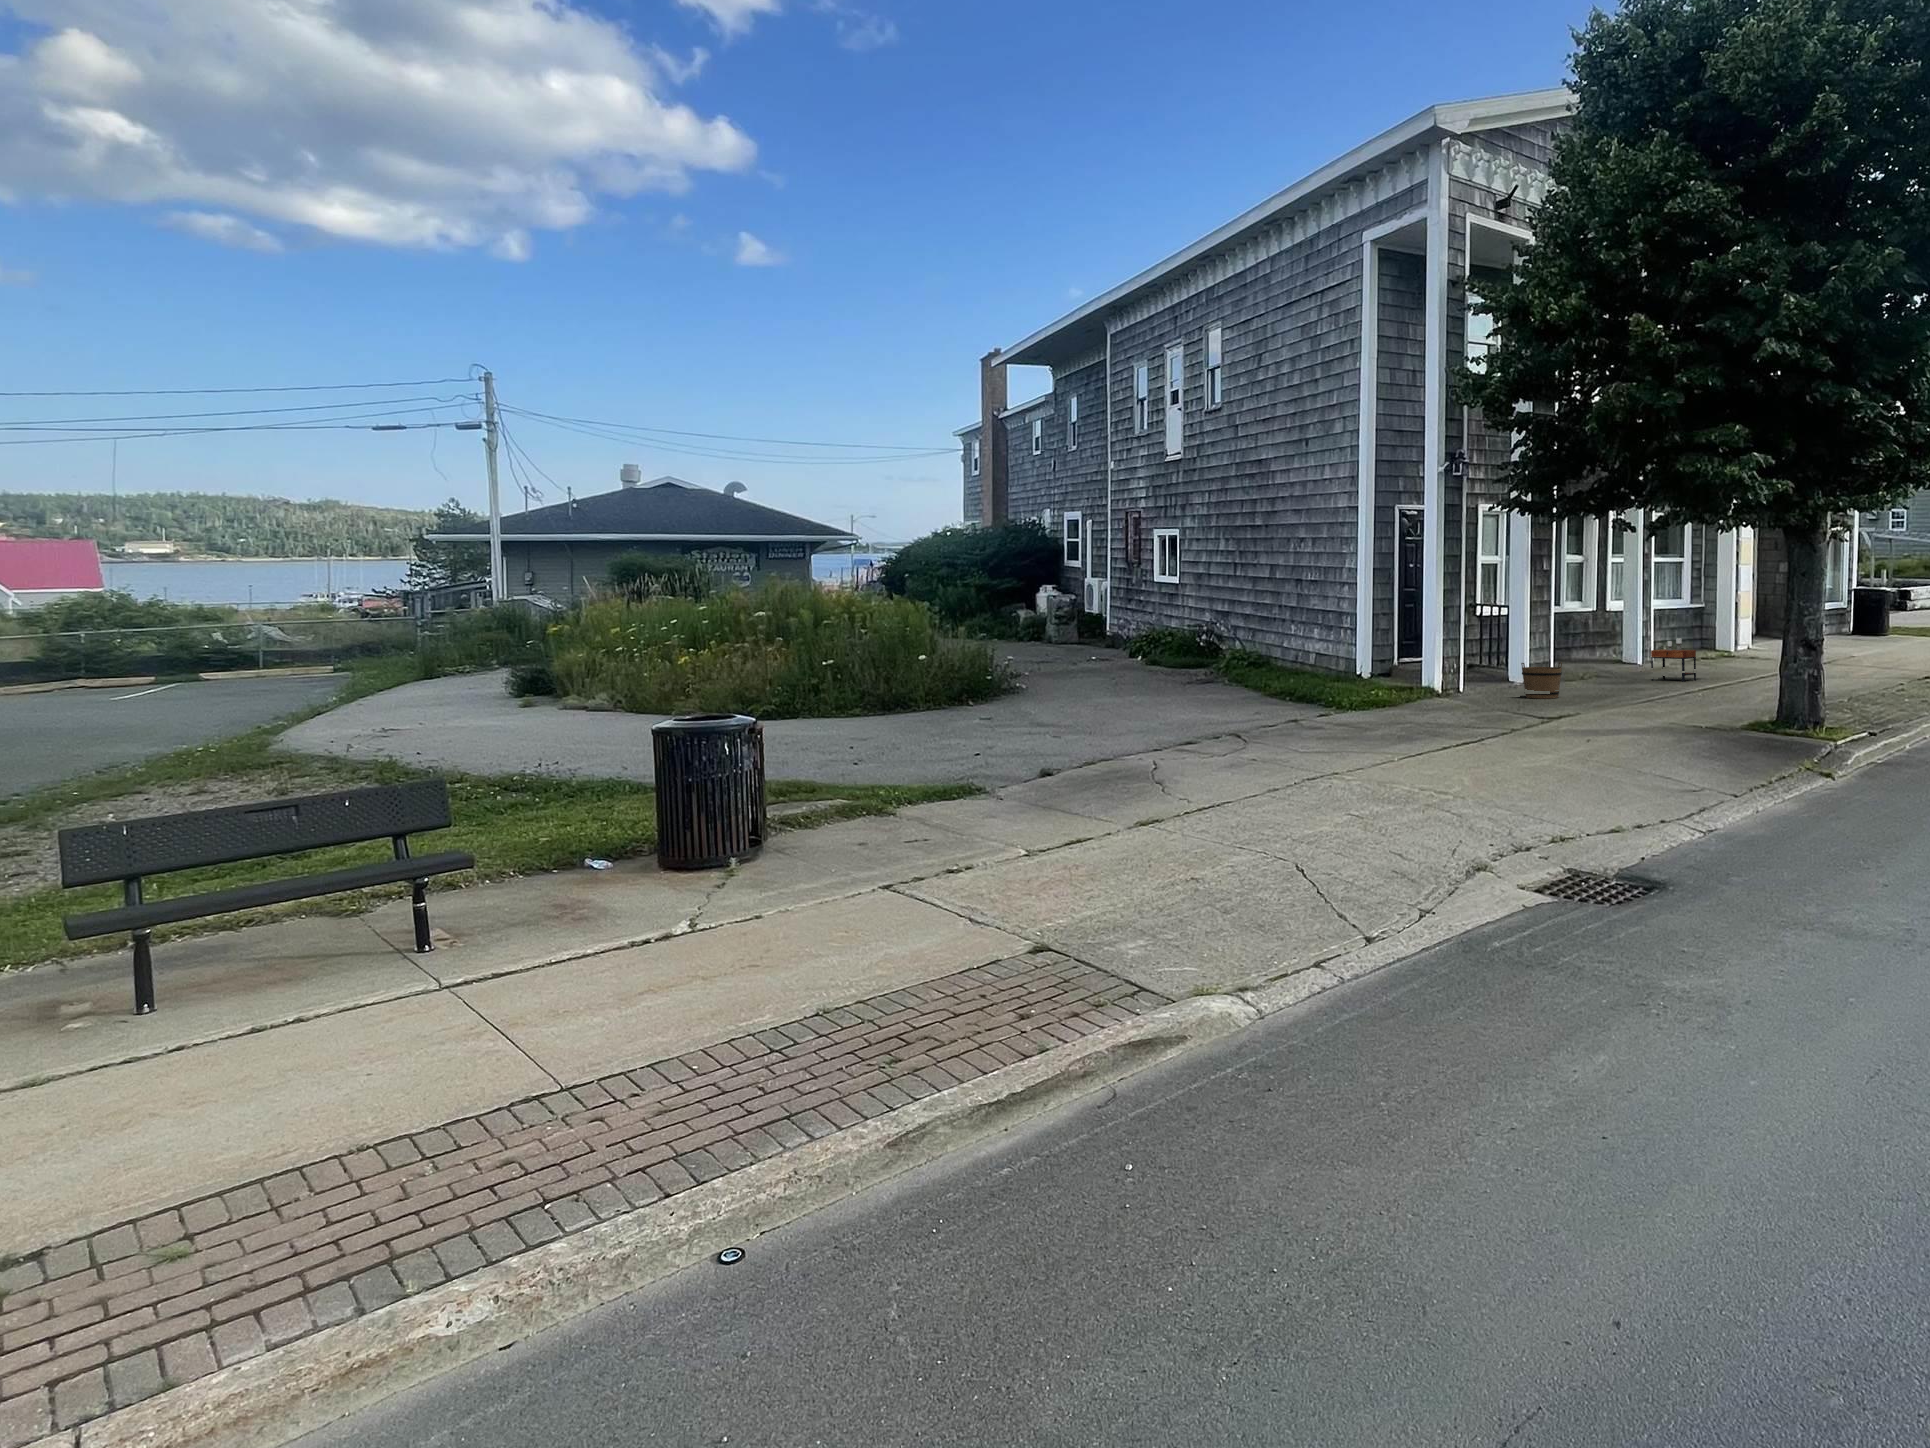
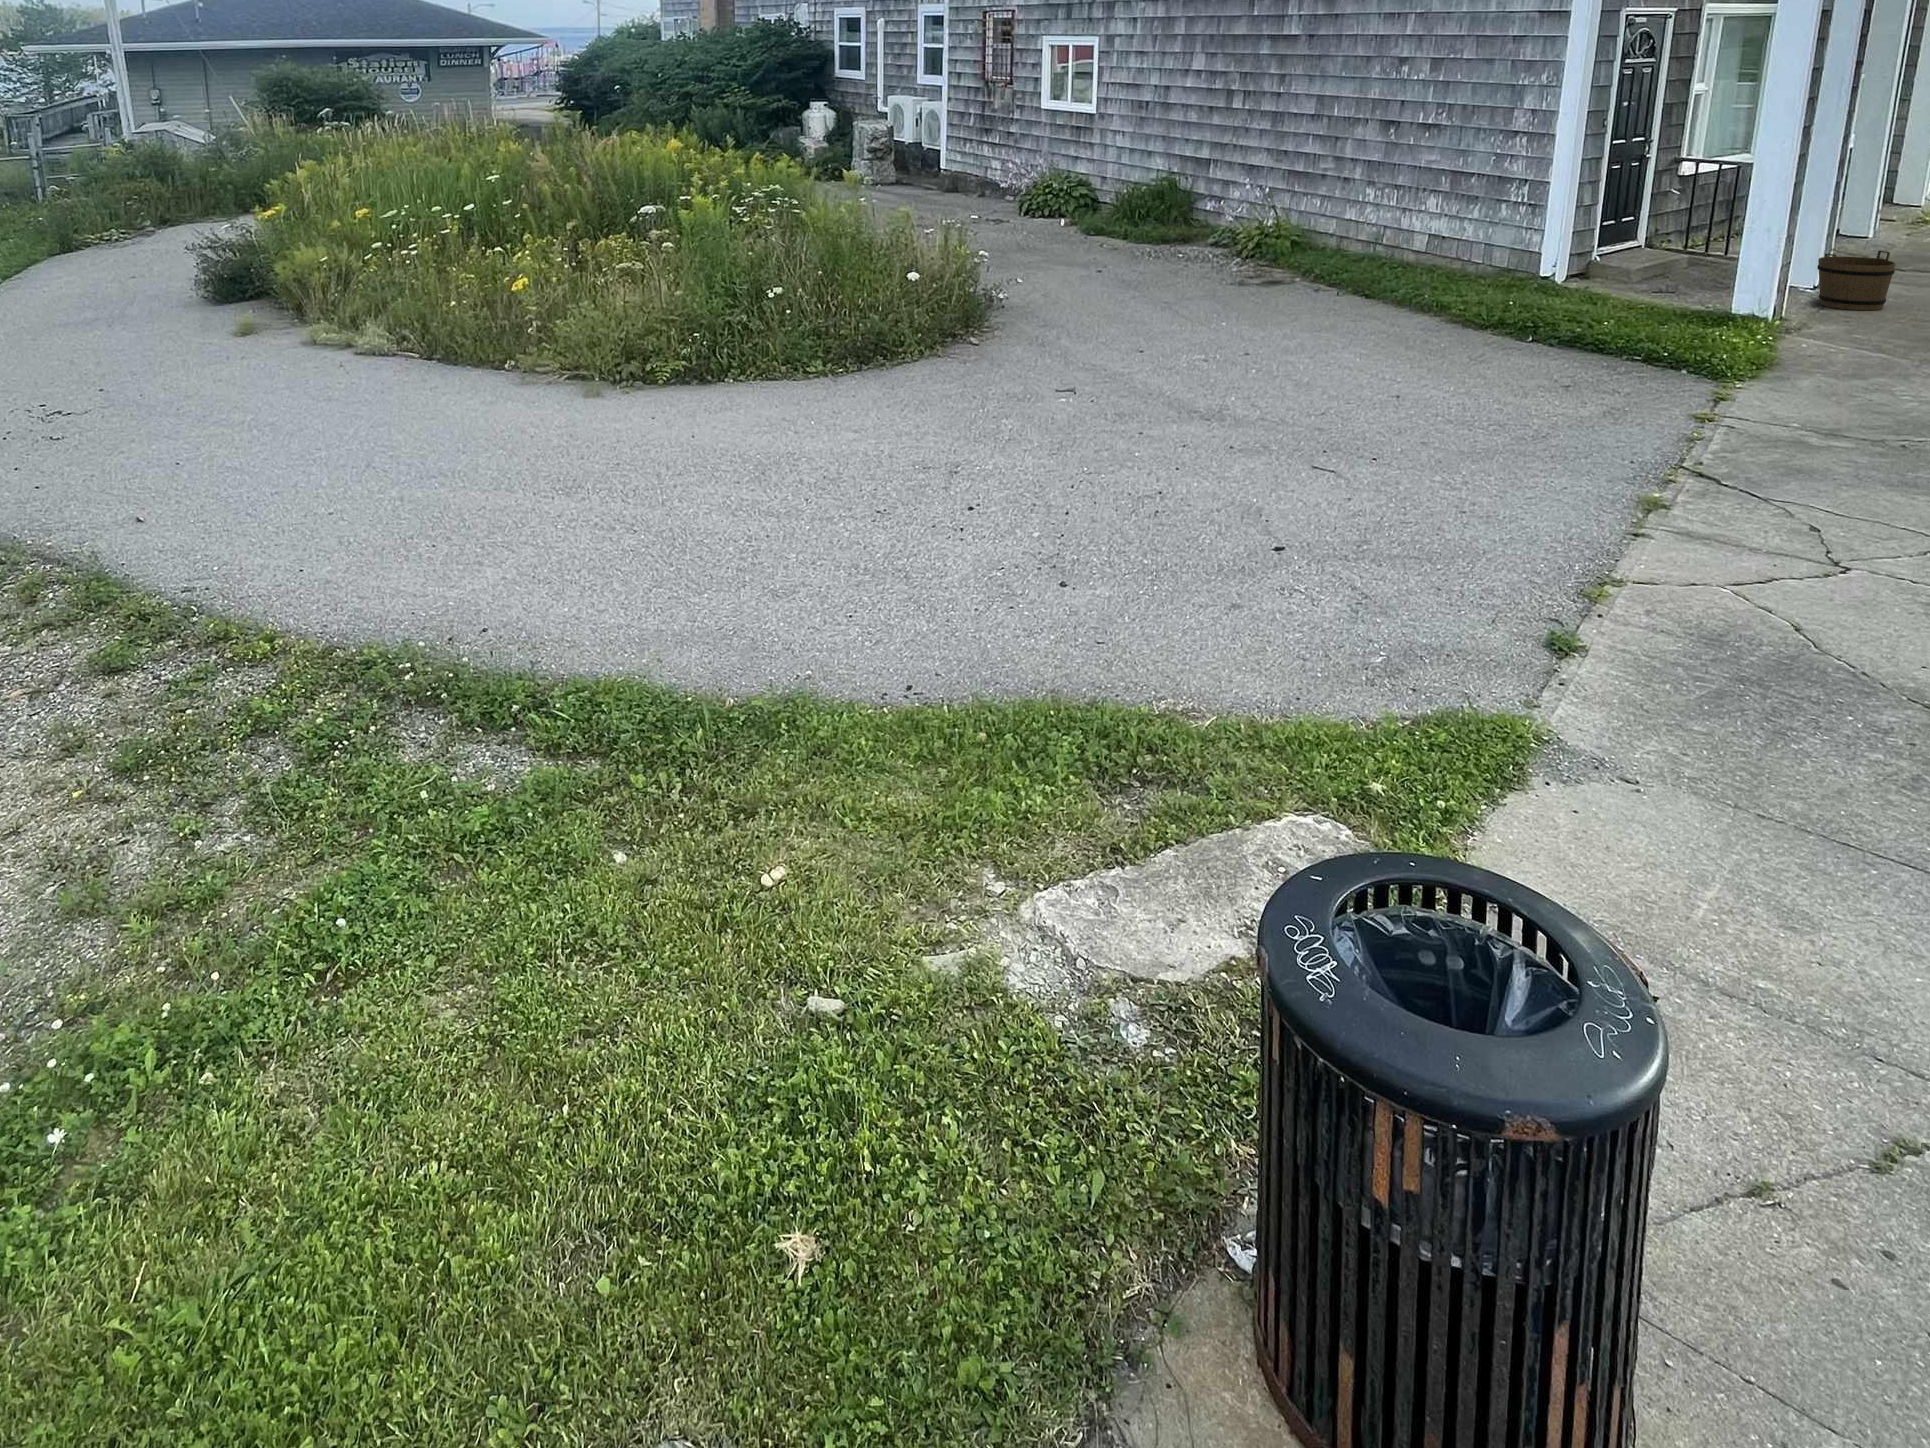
side table: present [1651,638,1696,682] -> none [1850,189,1922,253]

